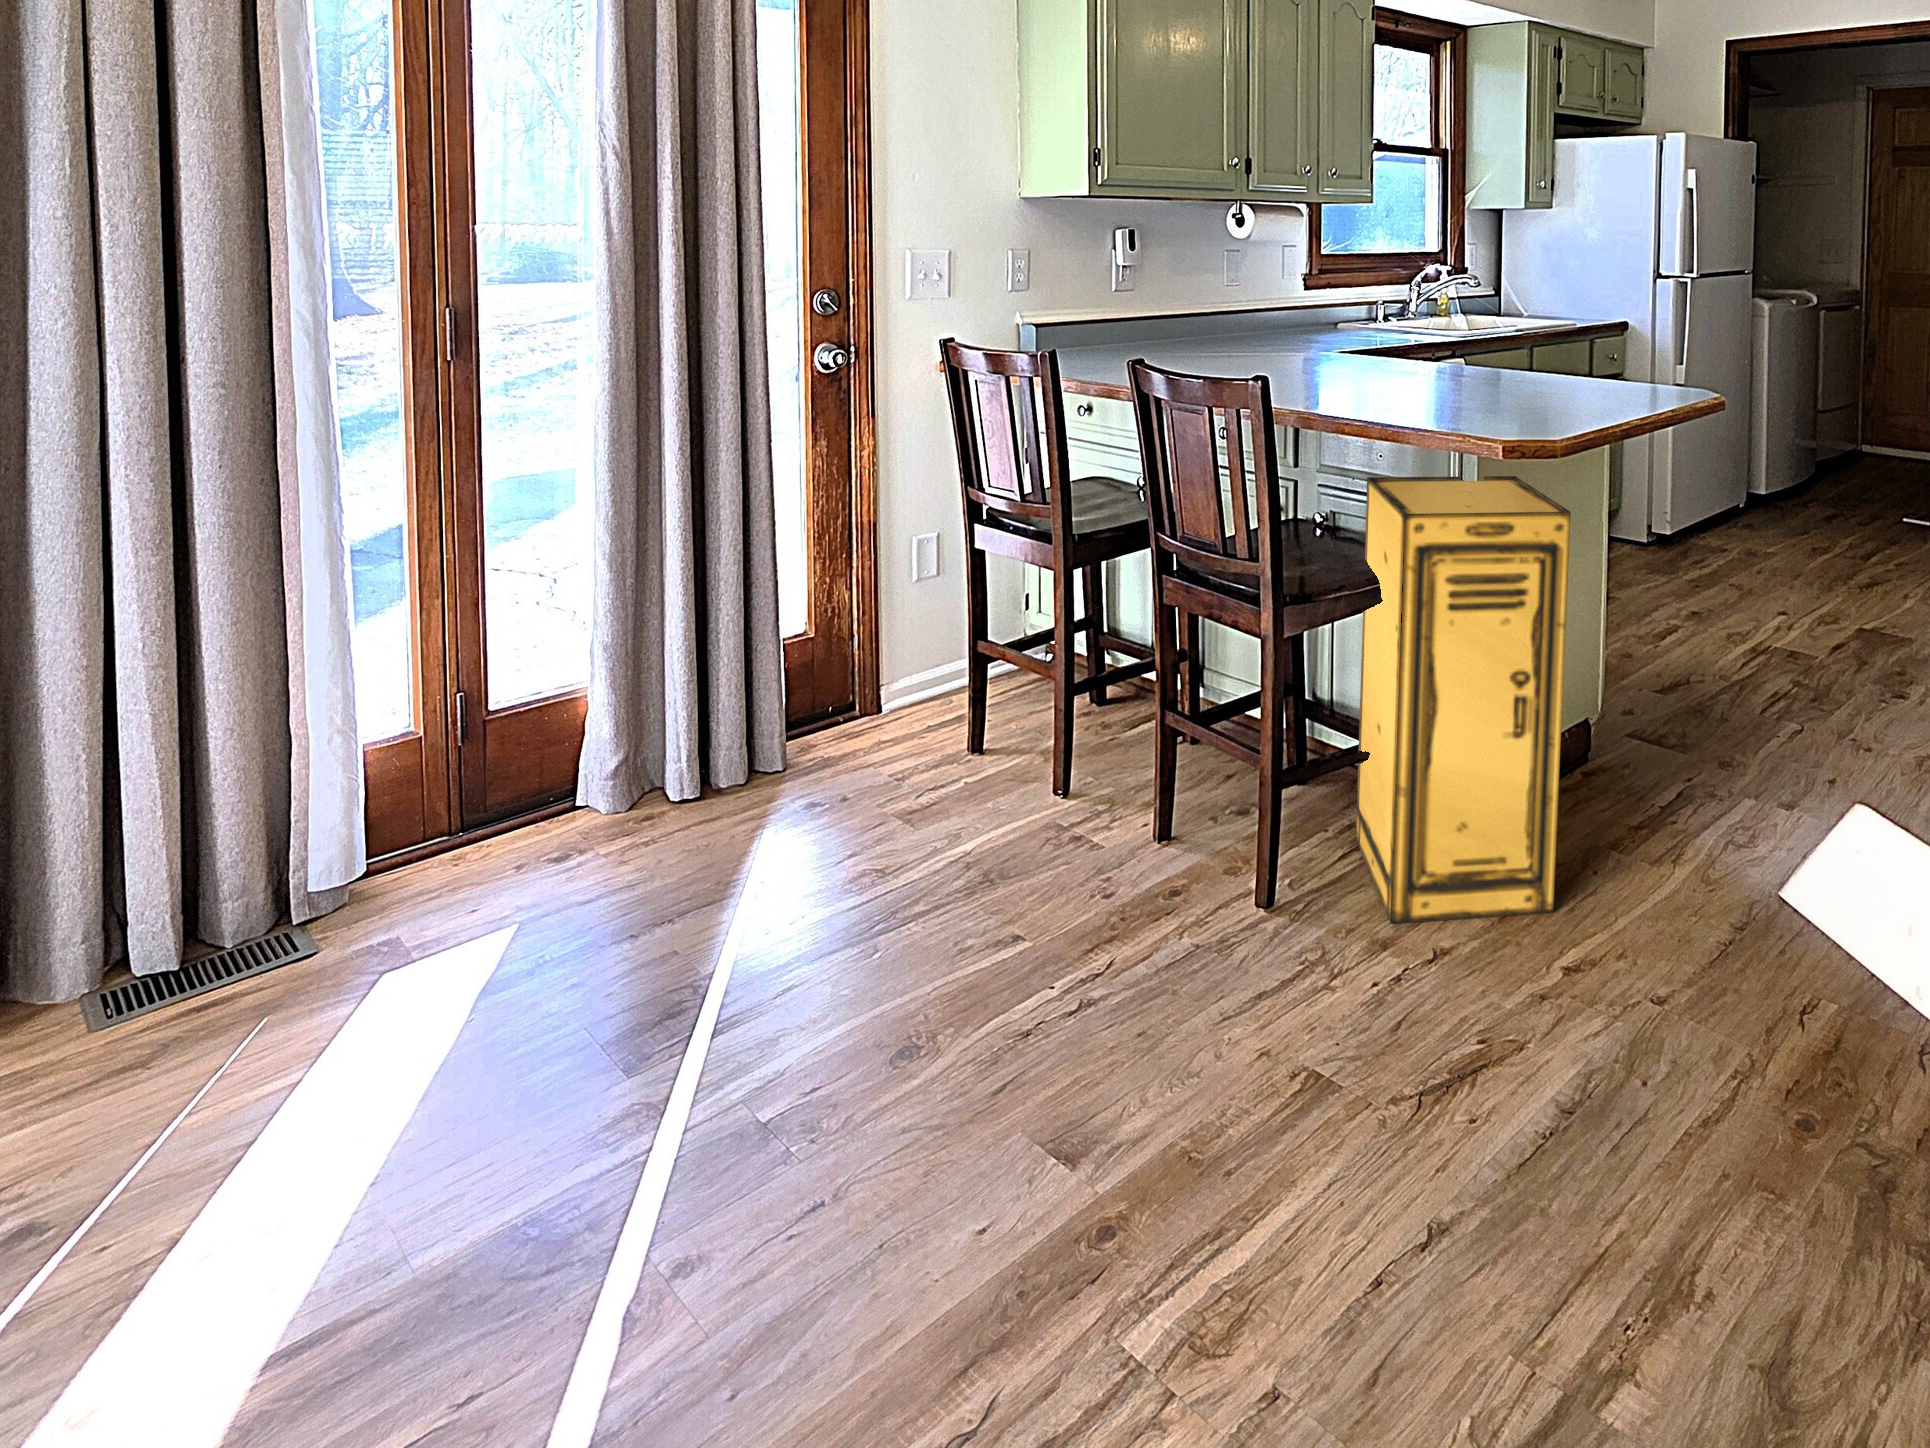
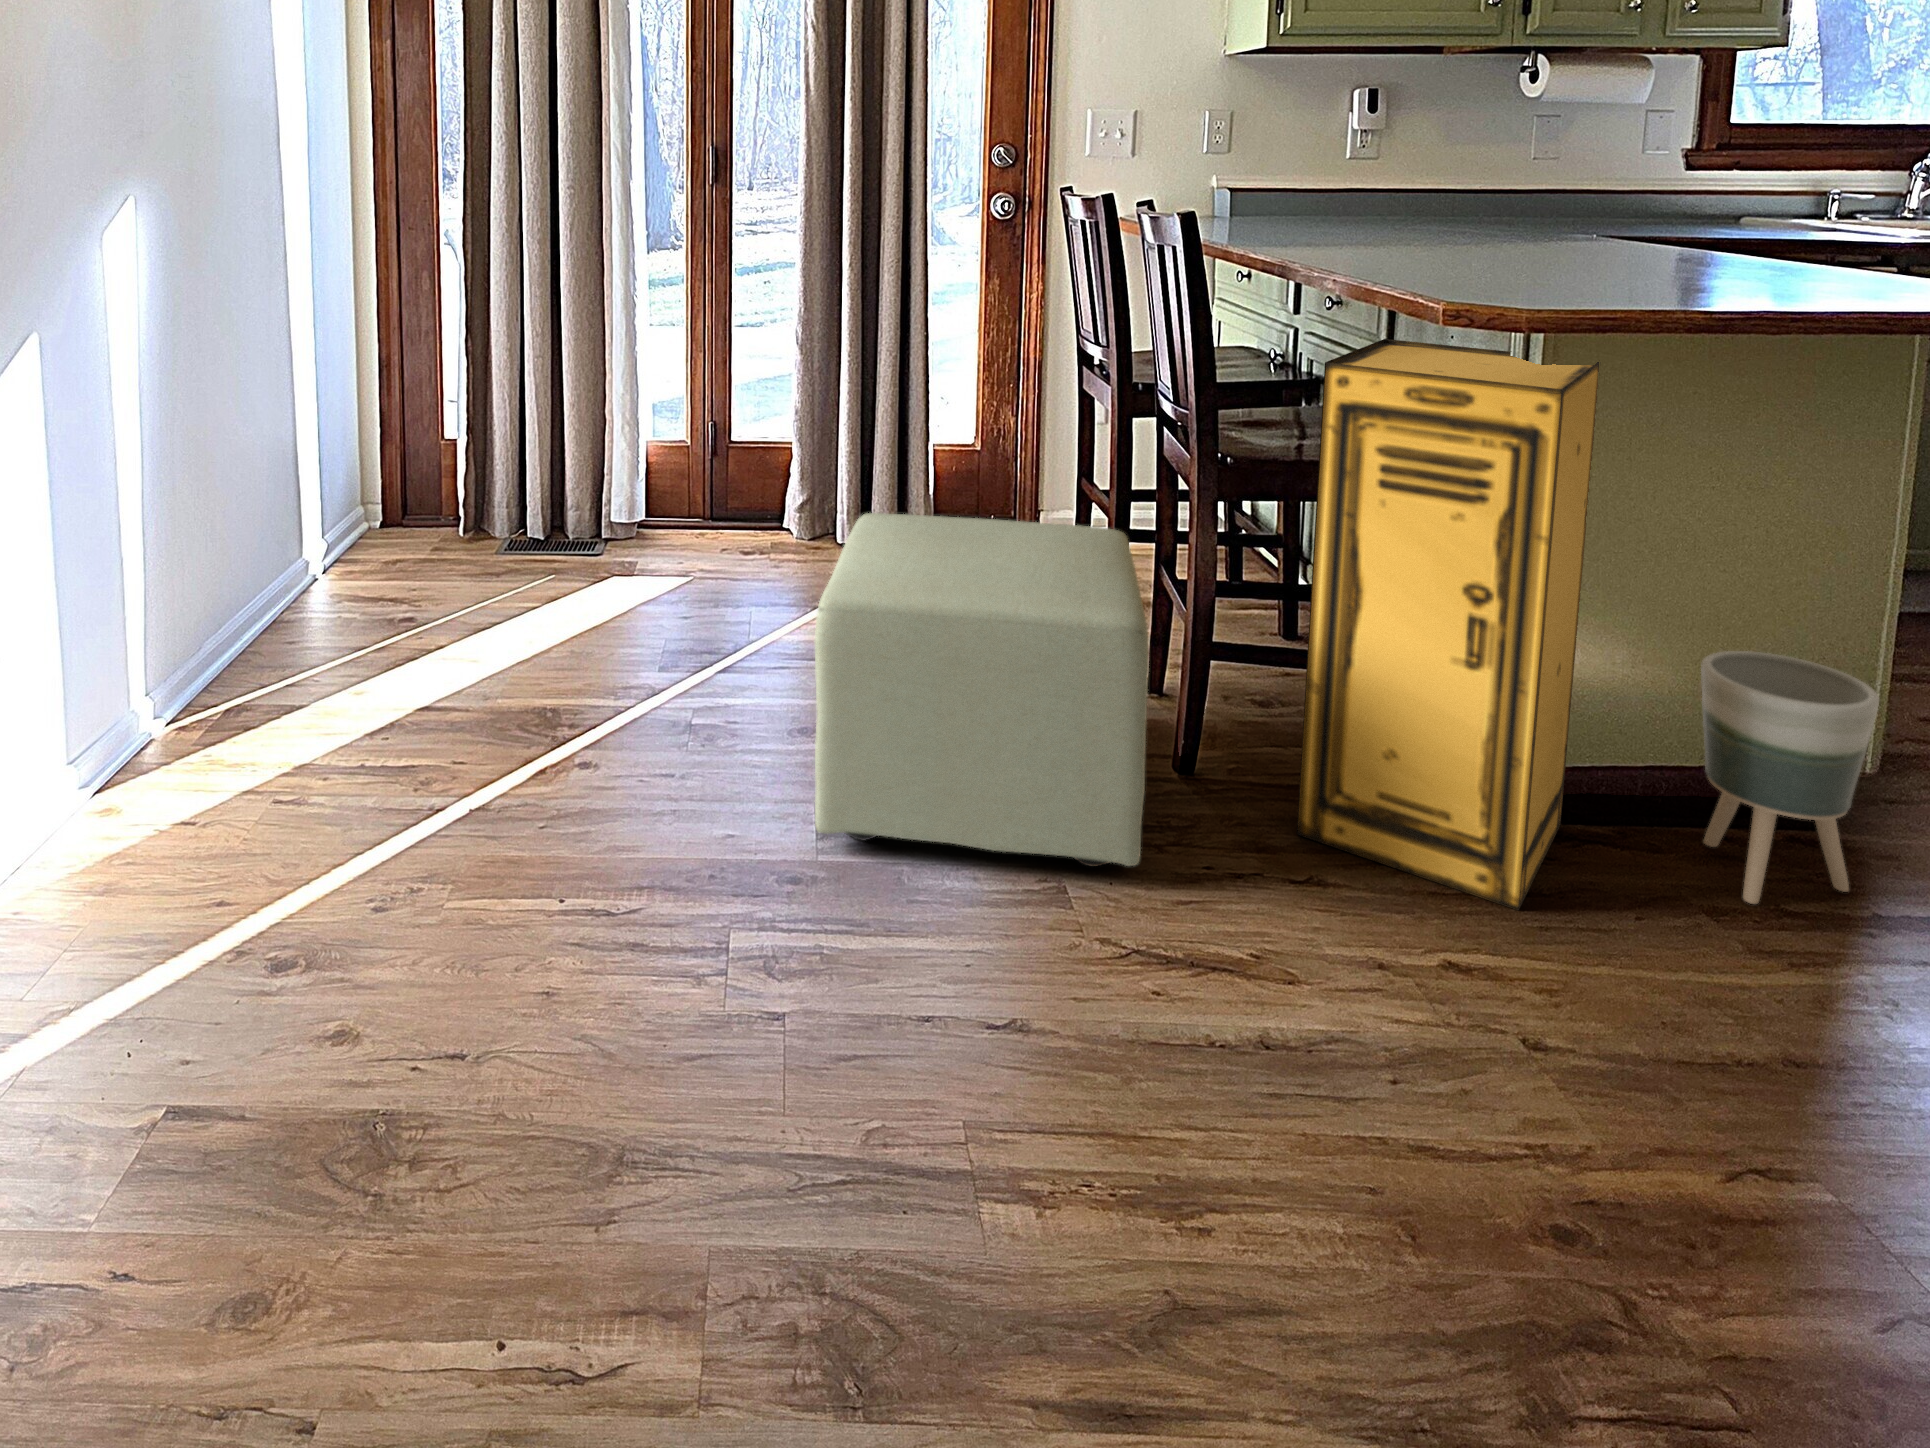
planter: none [1567,660,1670,841] -> present [1701,651,1879,904]
ottoman: none [945,698,1362,1155] -> present [815,513,1149,866]

